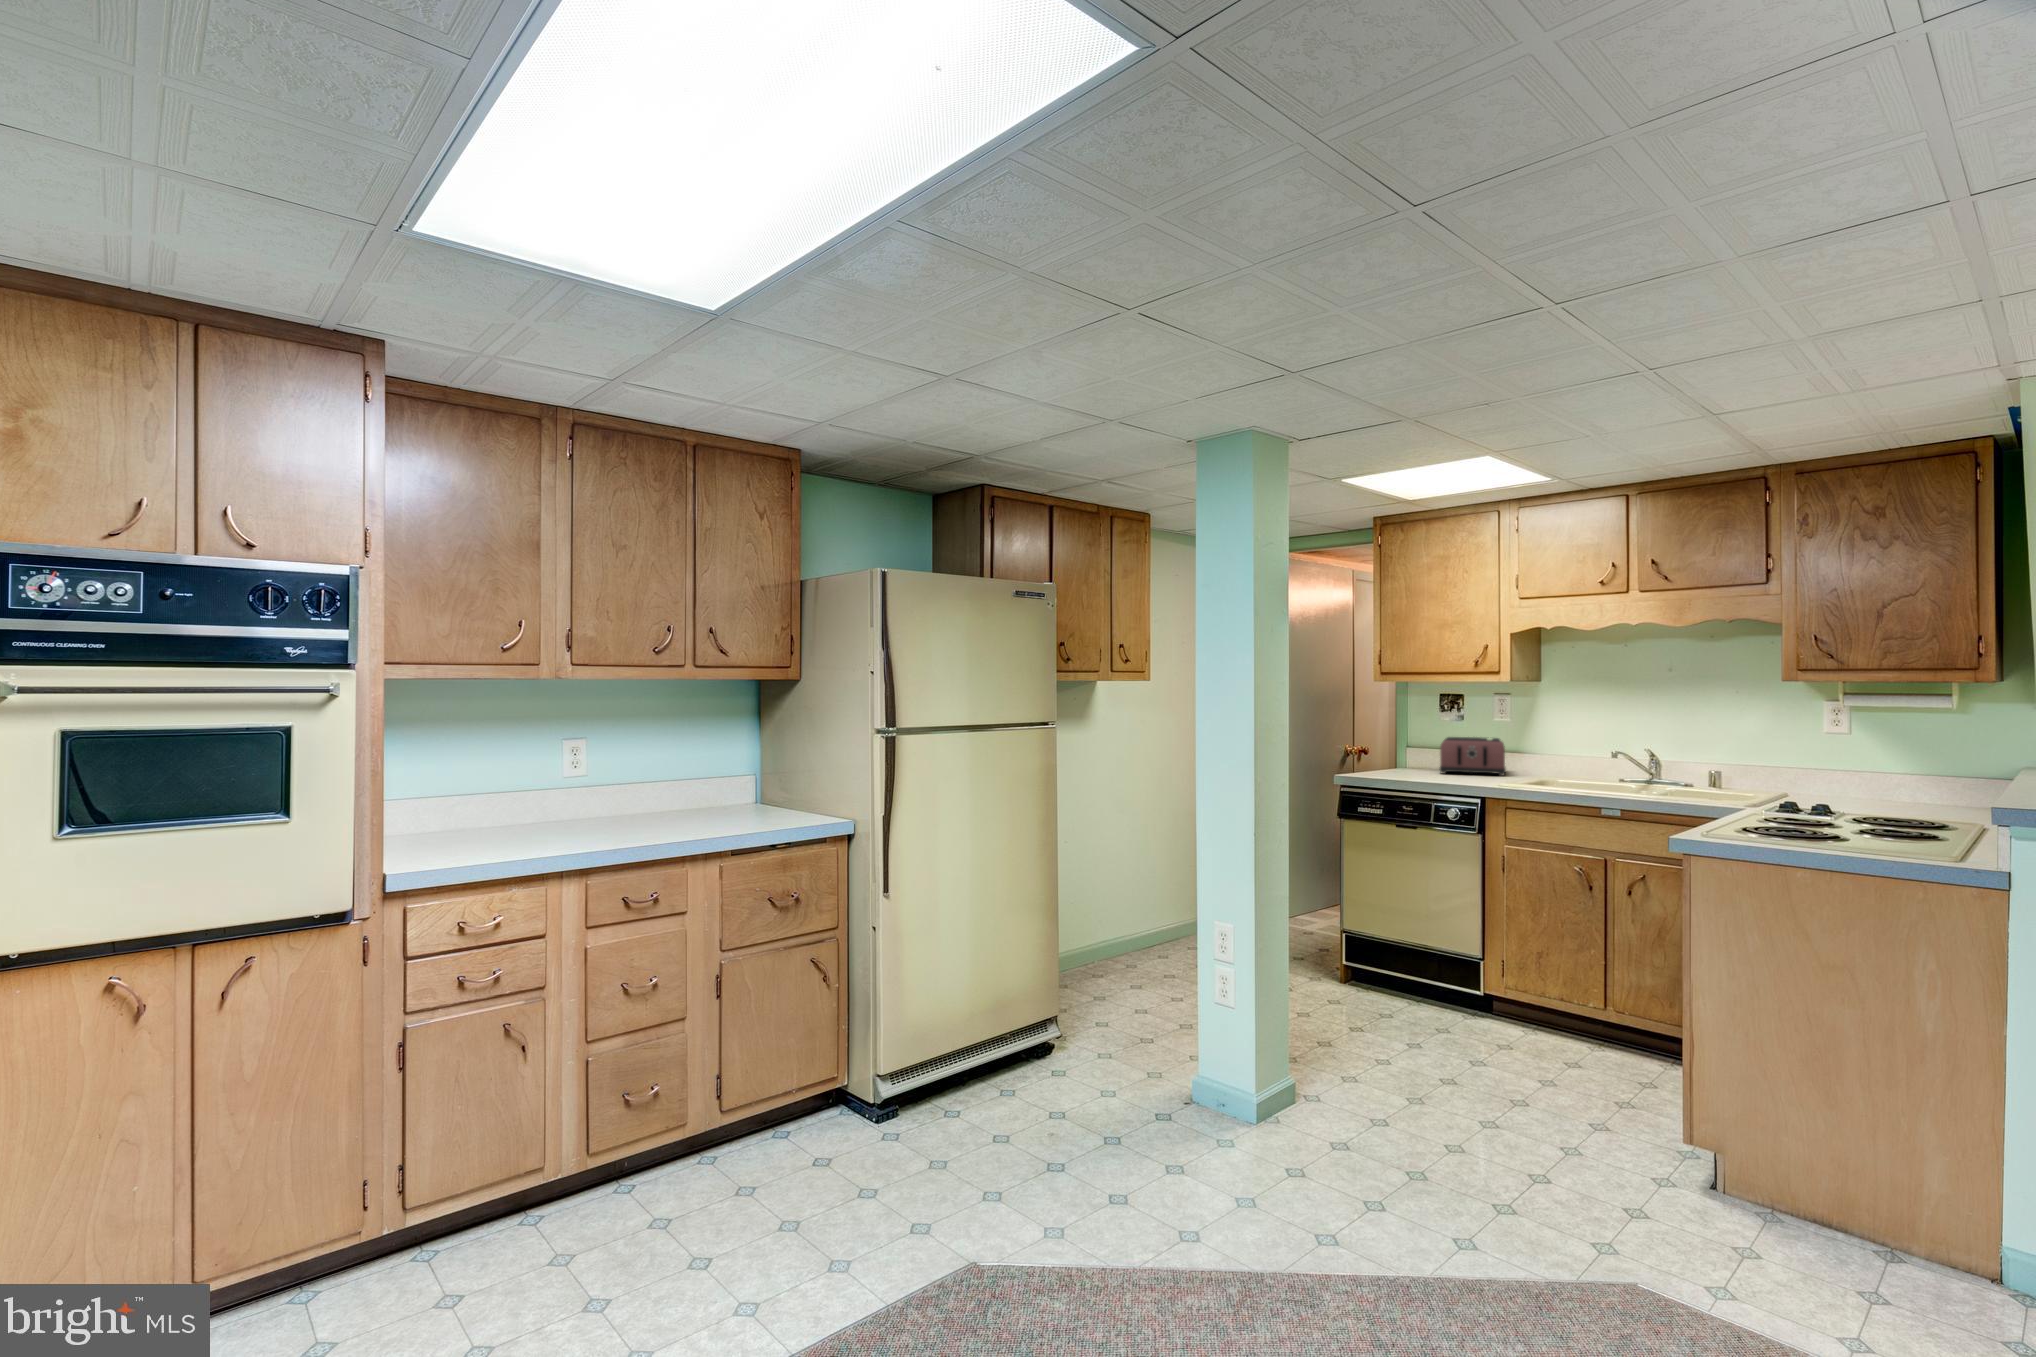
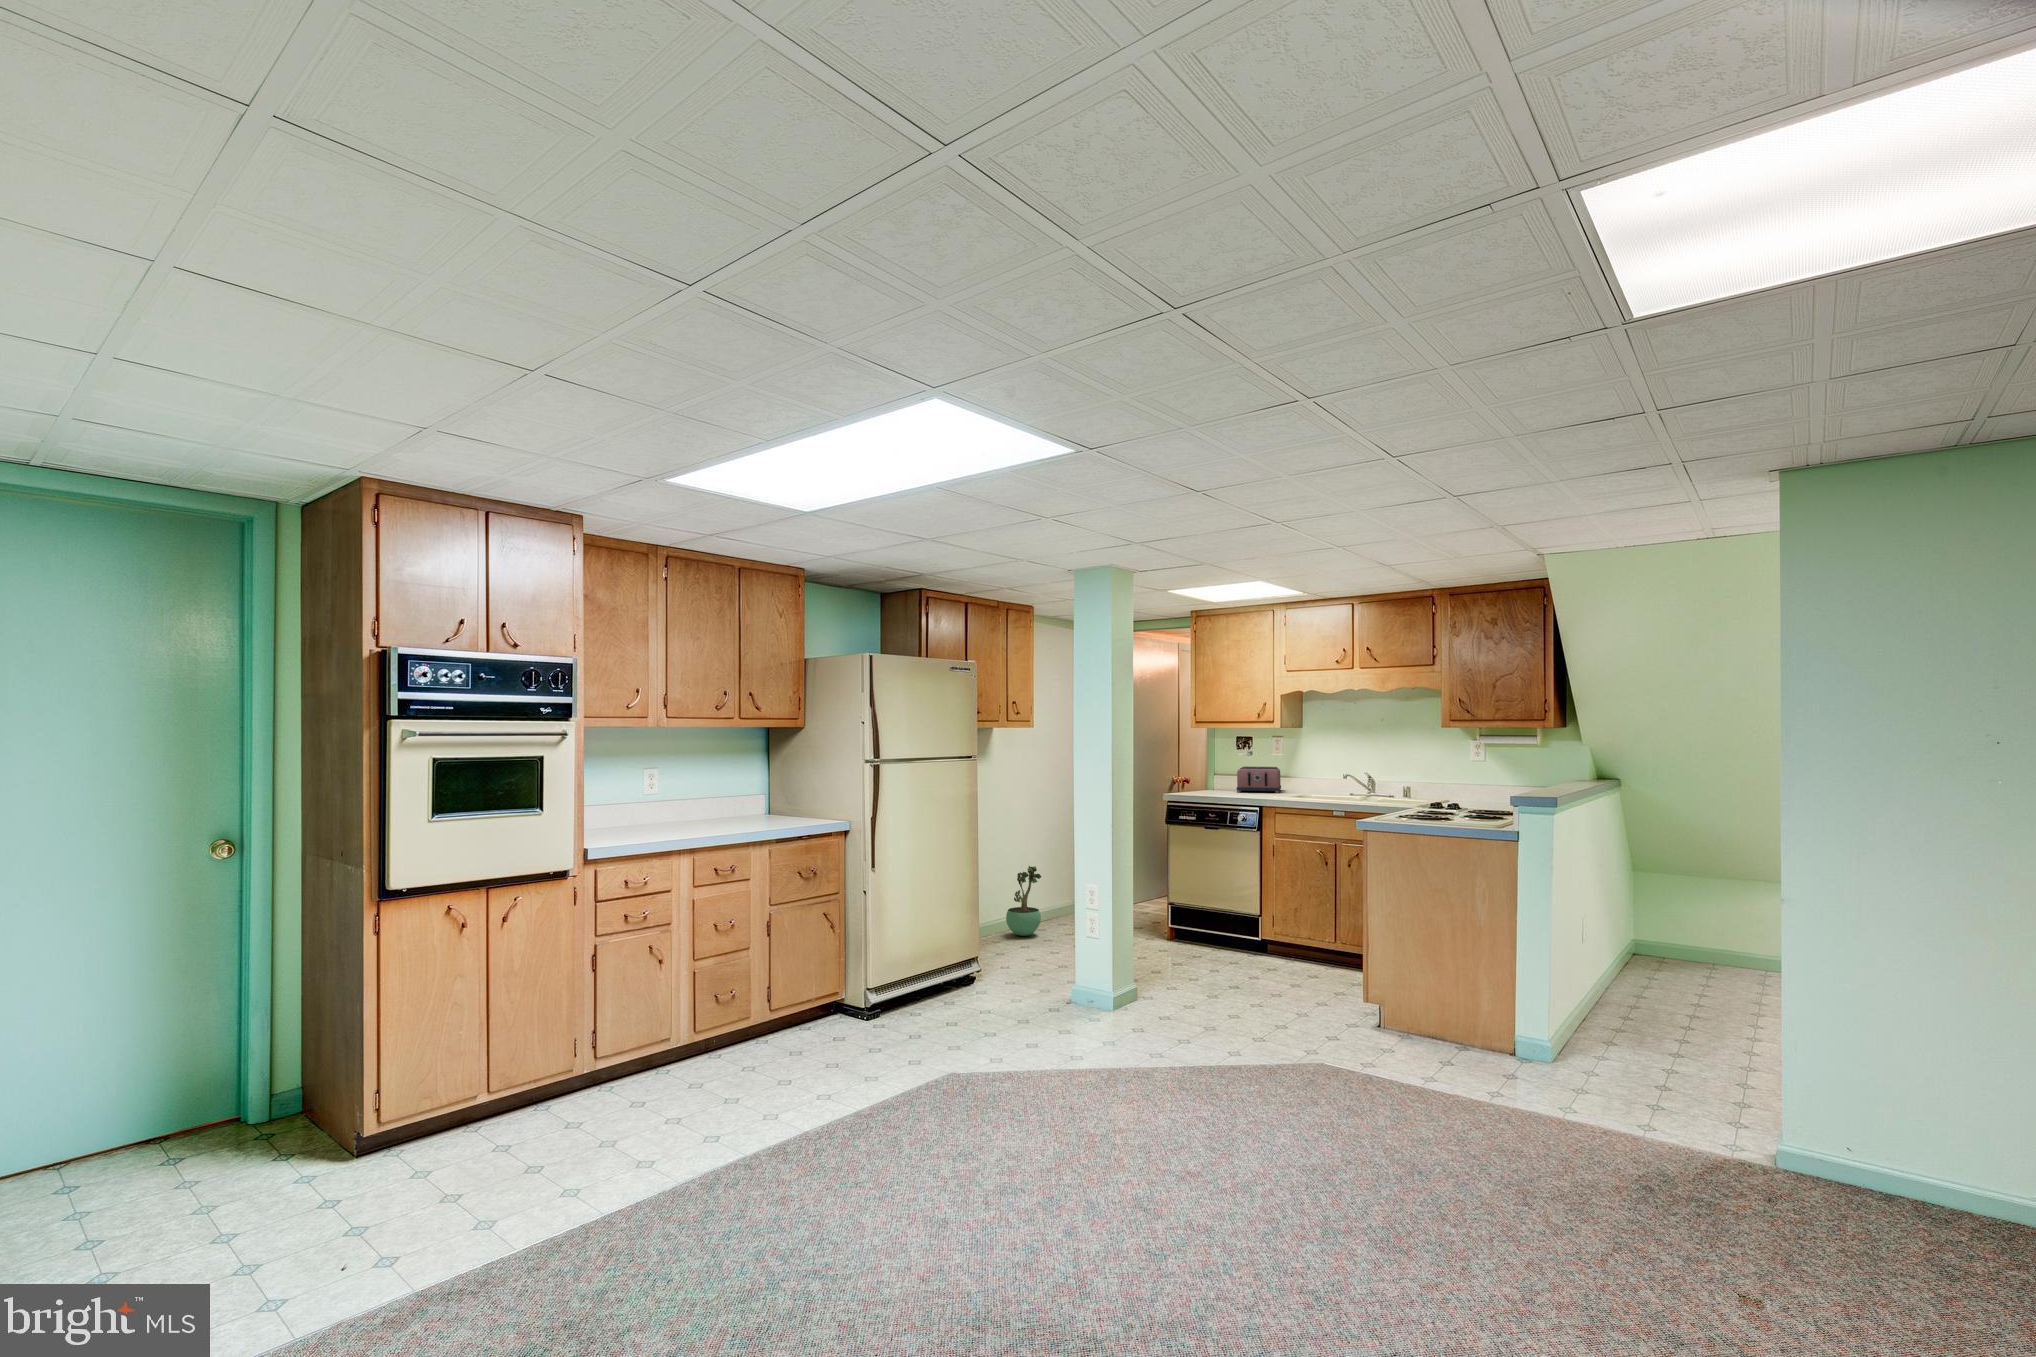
potted plant: none [1109,869,1158,965] -> present [1006,866,1041,936]

